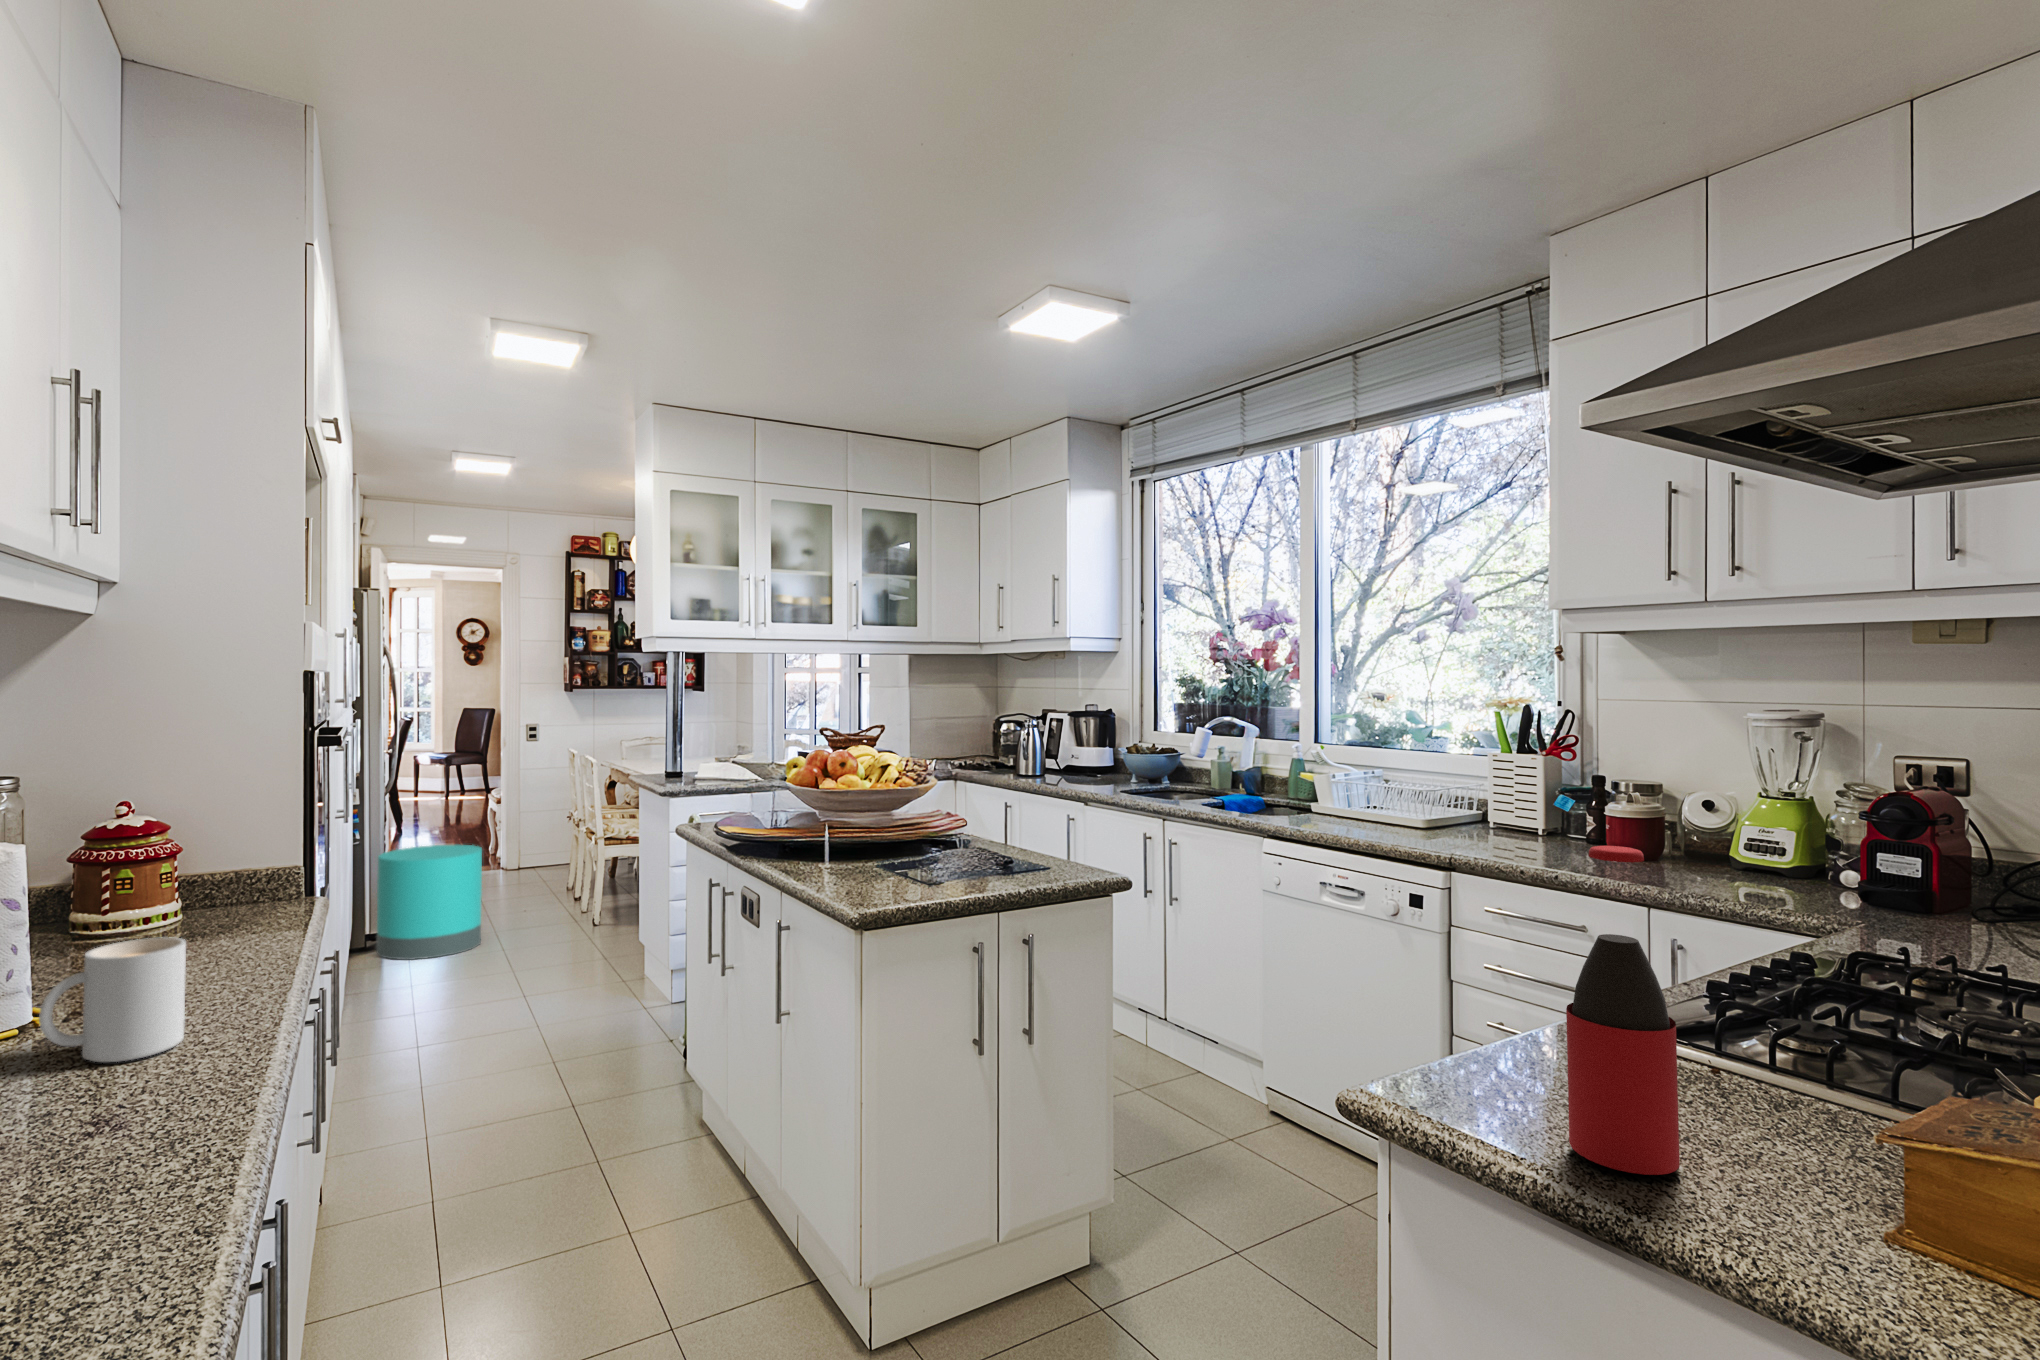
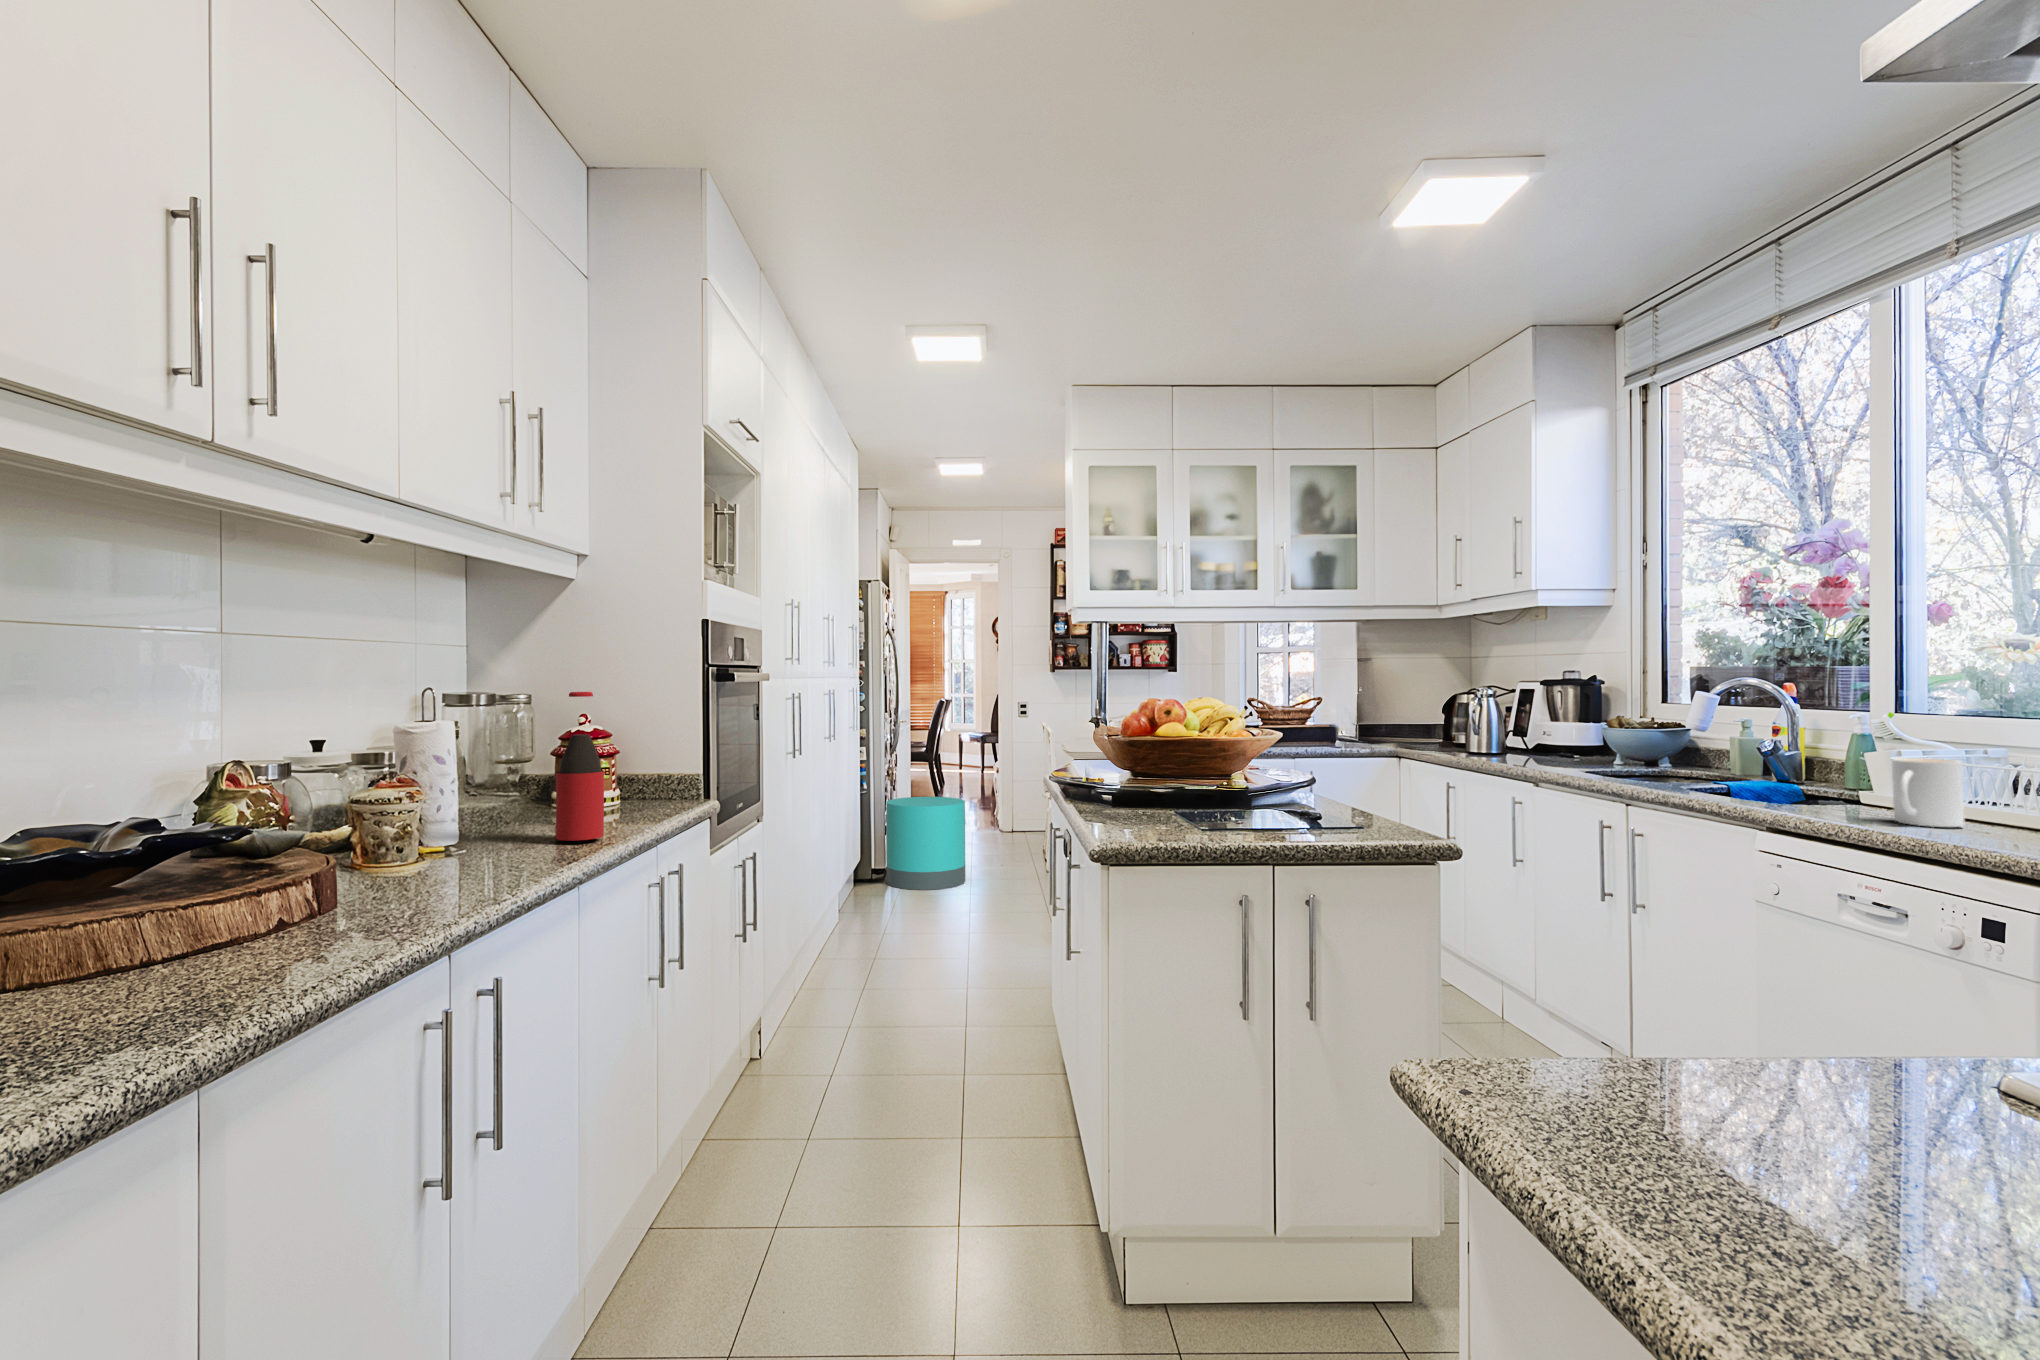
bottle: present [1566,846,1680,1175] -> present [556,692,604,841]
mug: present [39,937,186,1062] -> present [1892,758,1964,827]

